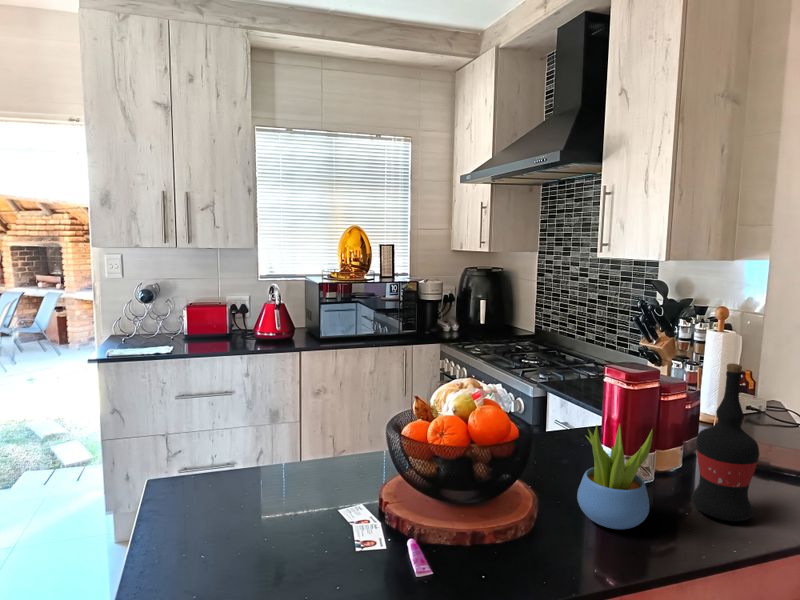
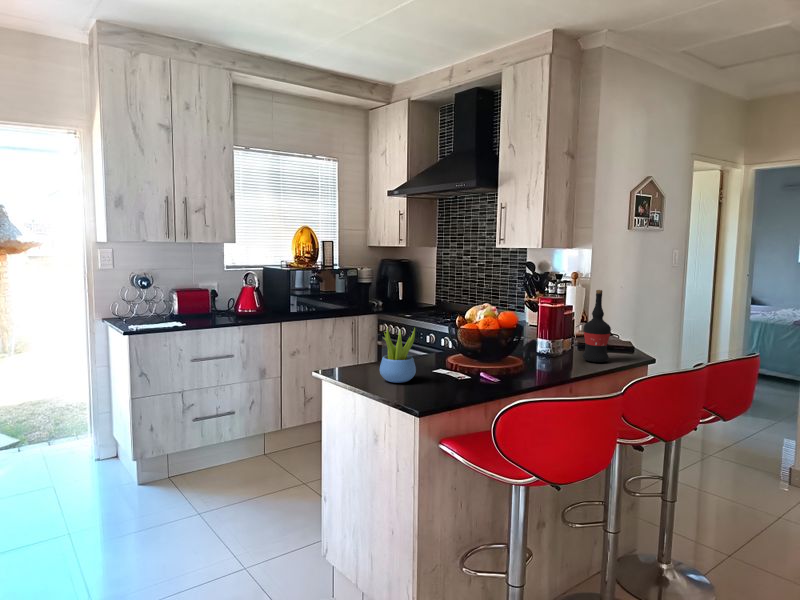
succulent plant: present [577,424,653,529] -> present [380,328,416,383]

